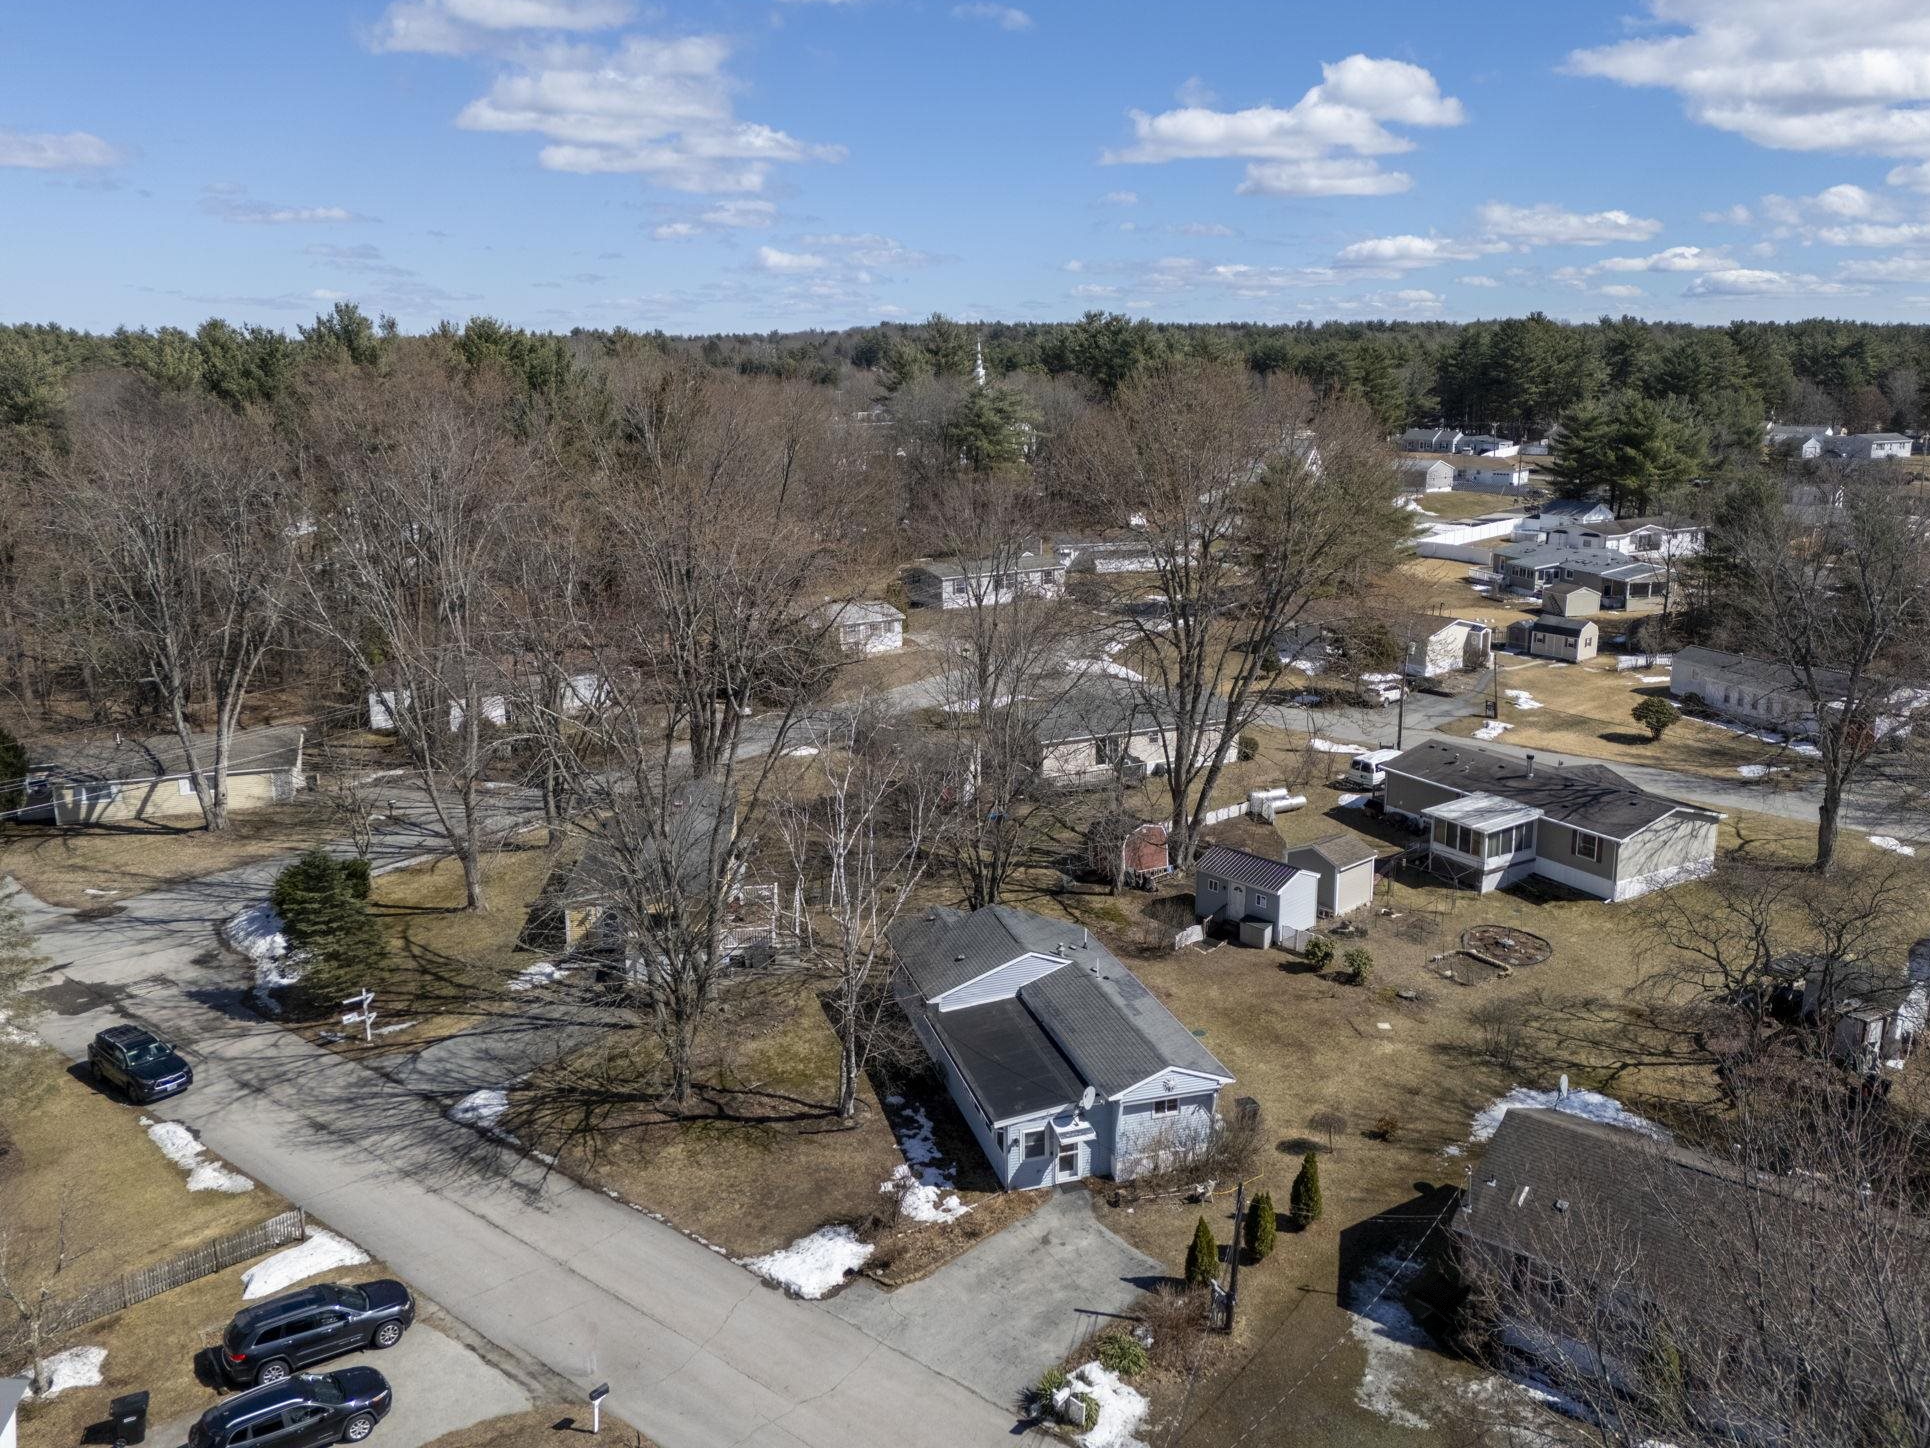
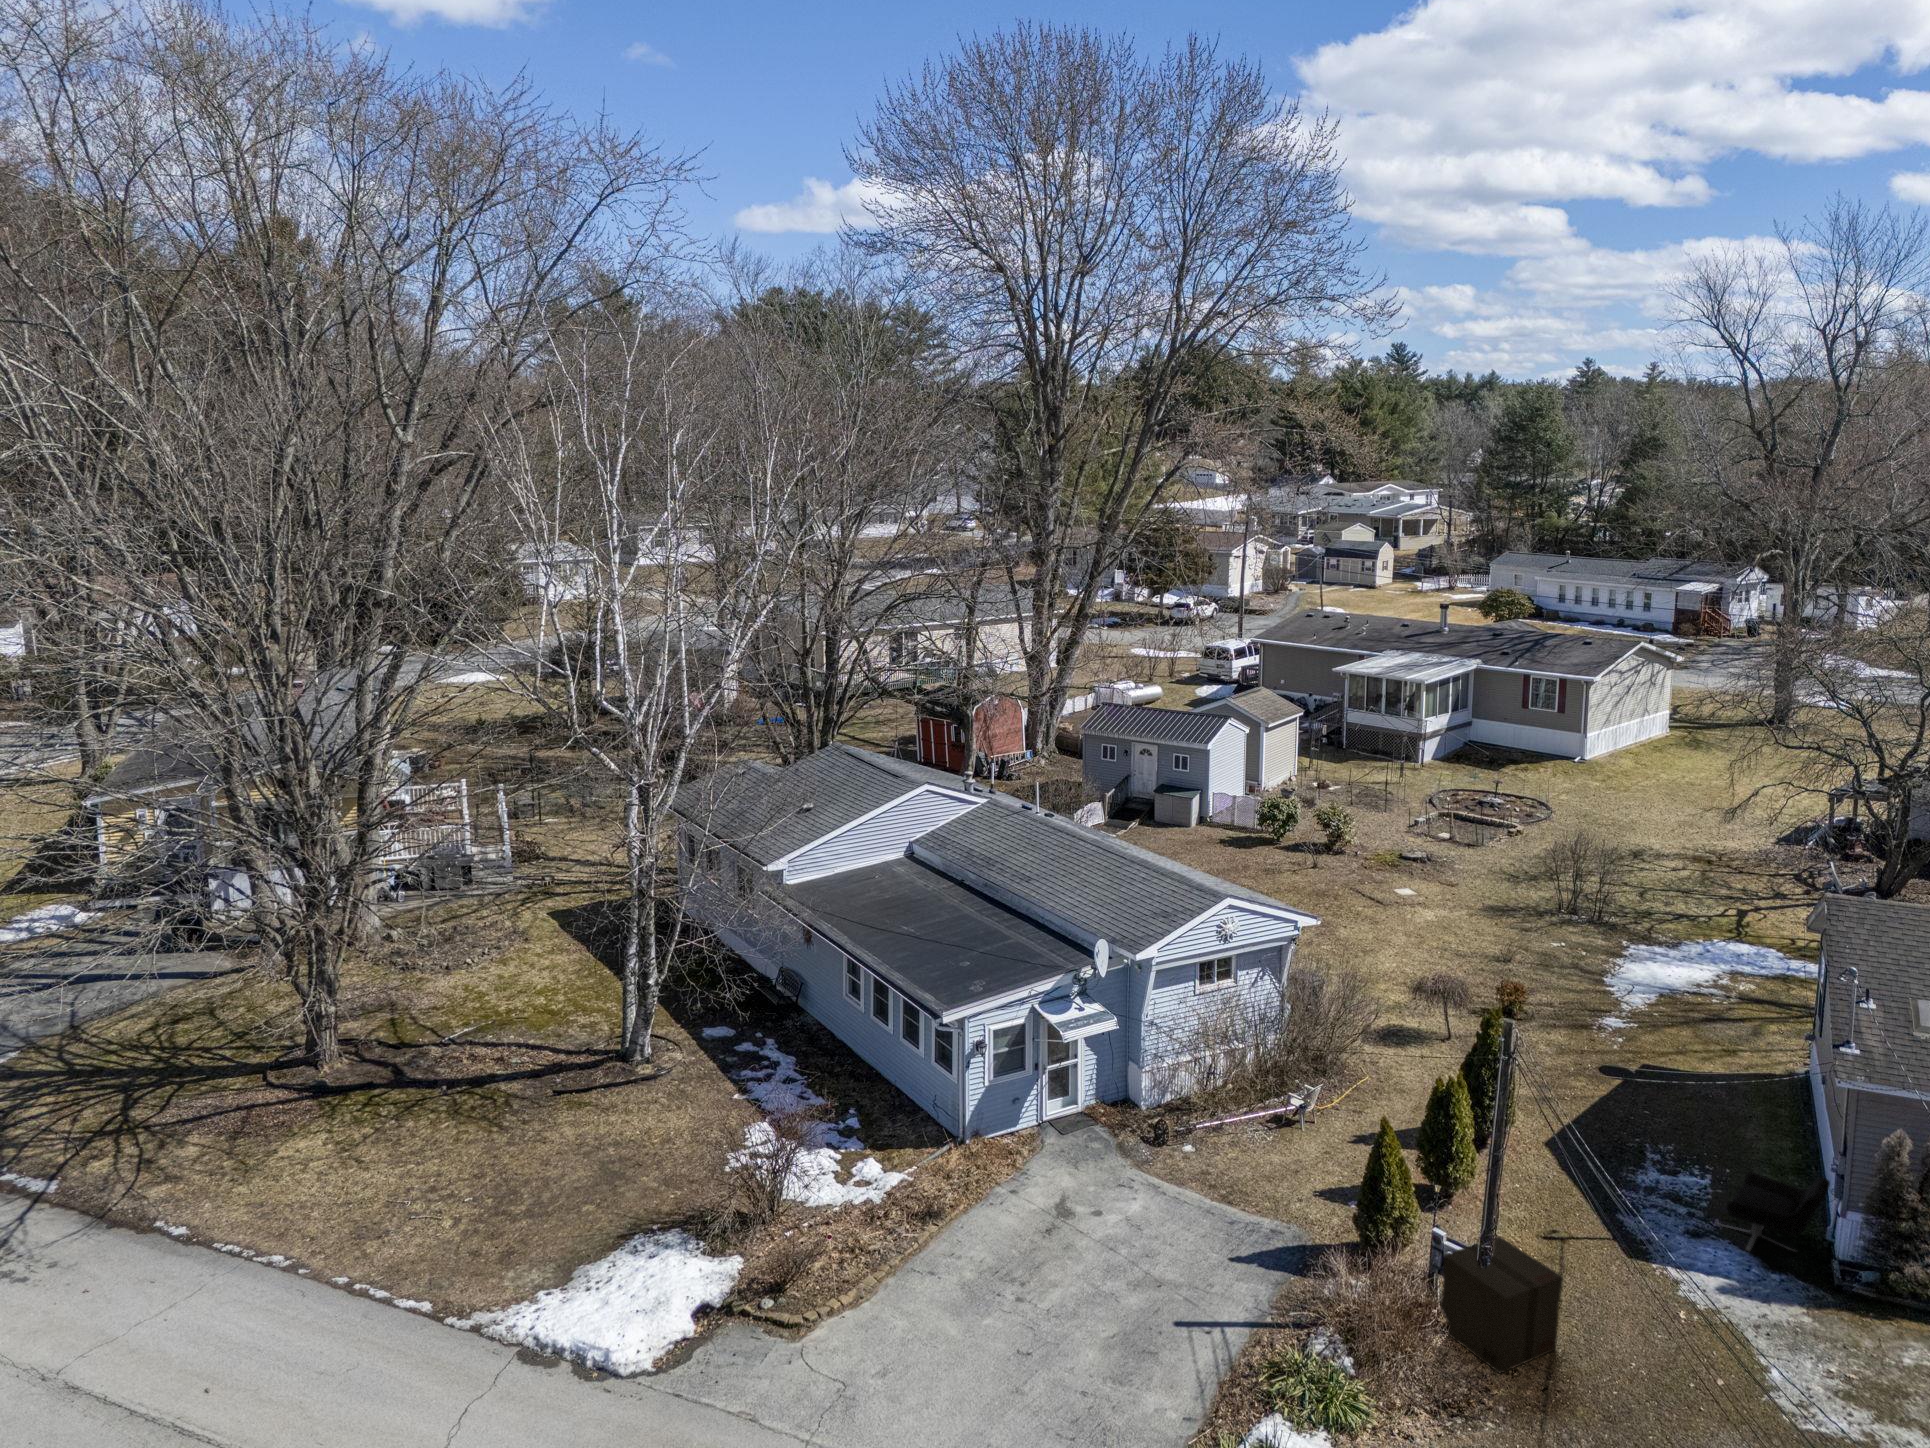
cardboard box: none [1213,1292,1271,1364] -> present [1441,1237,1563,1373]

